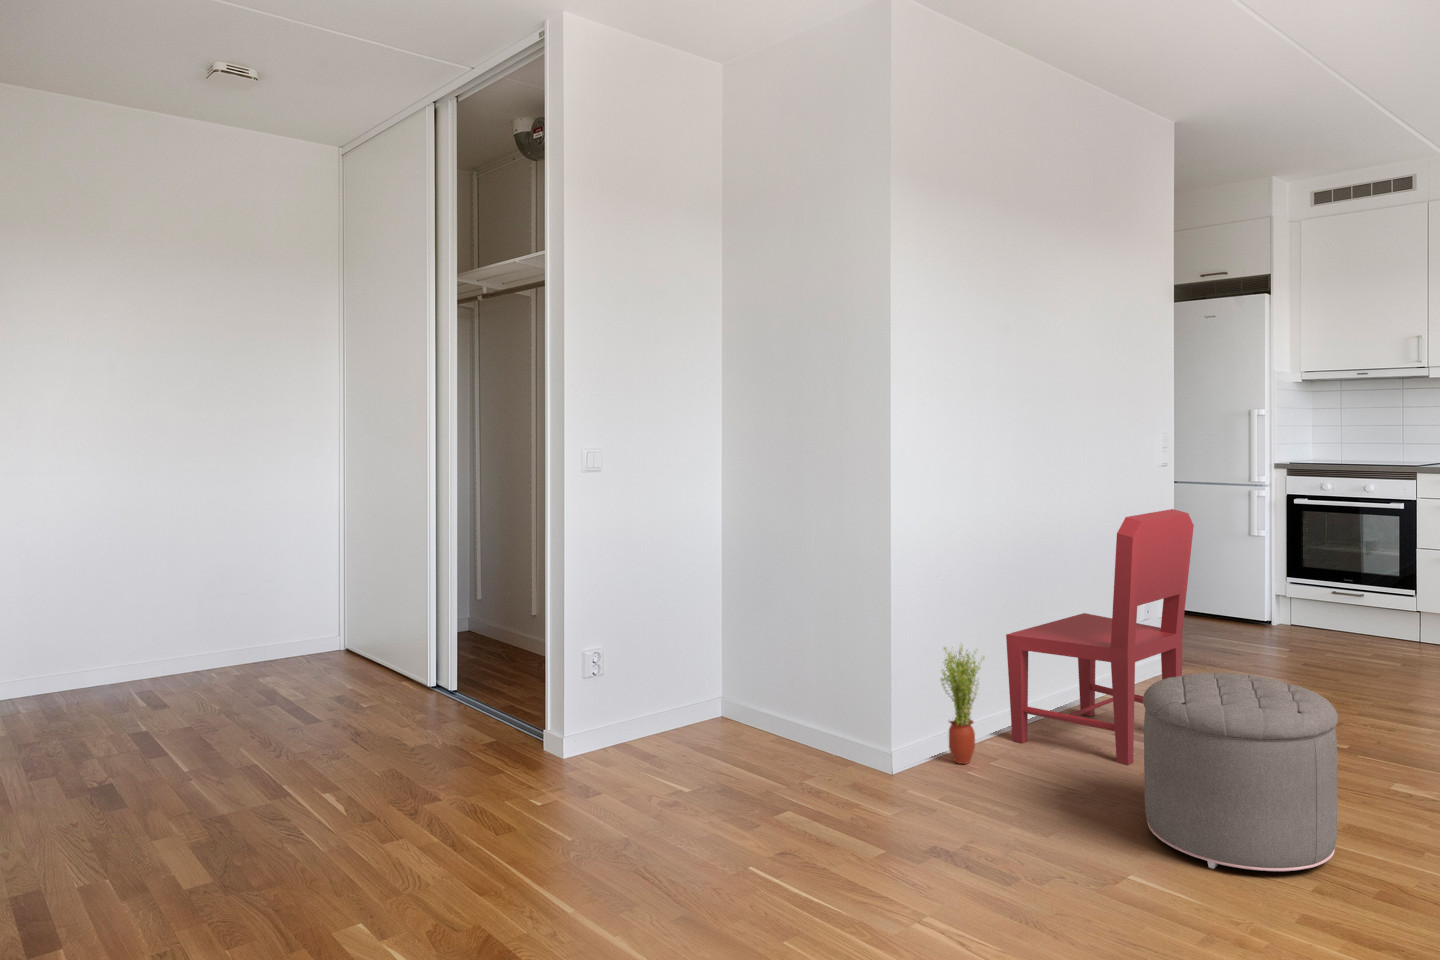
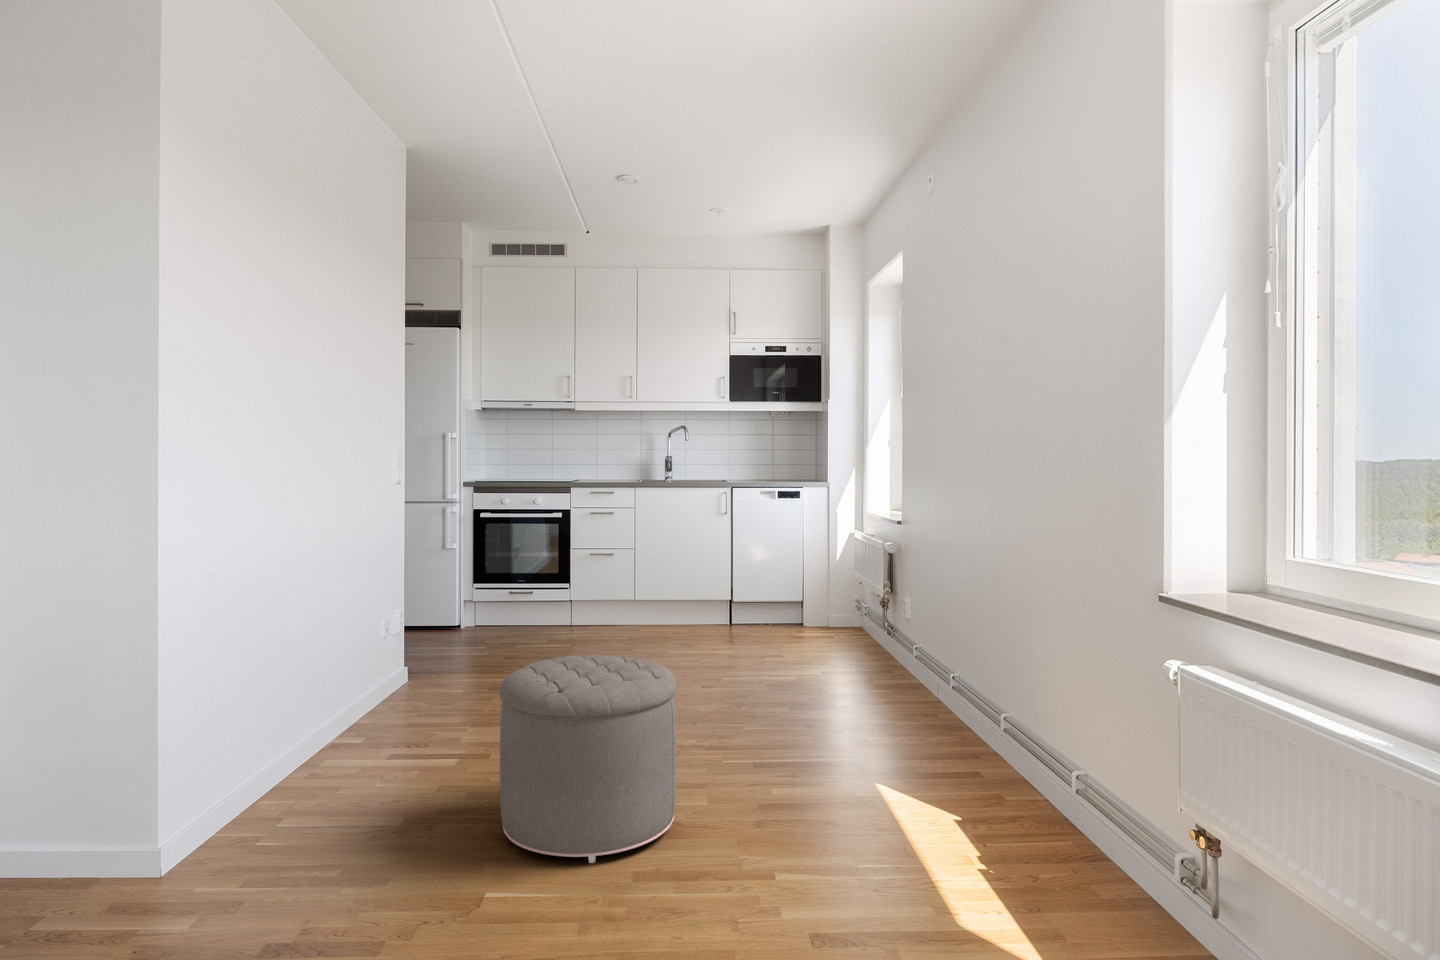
dining chair: present [1006,509,1194,765] -> none [281,503,479,795]
potted plant: present [940,646,985,764] -> none [206,679,270,845]

